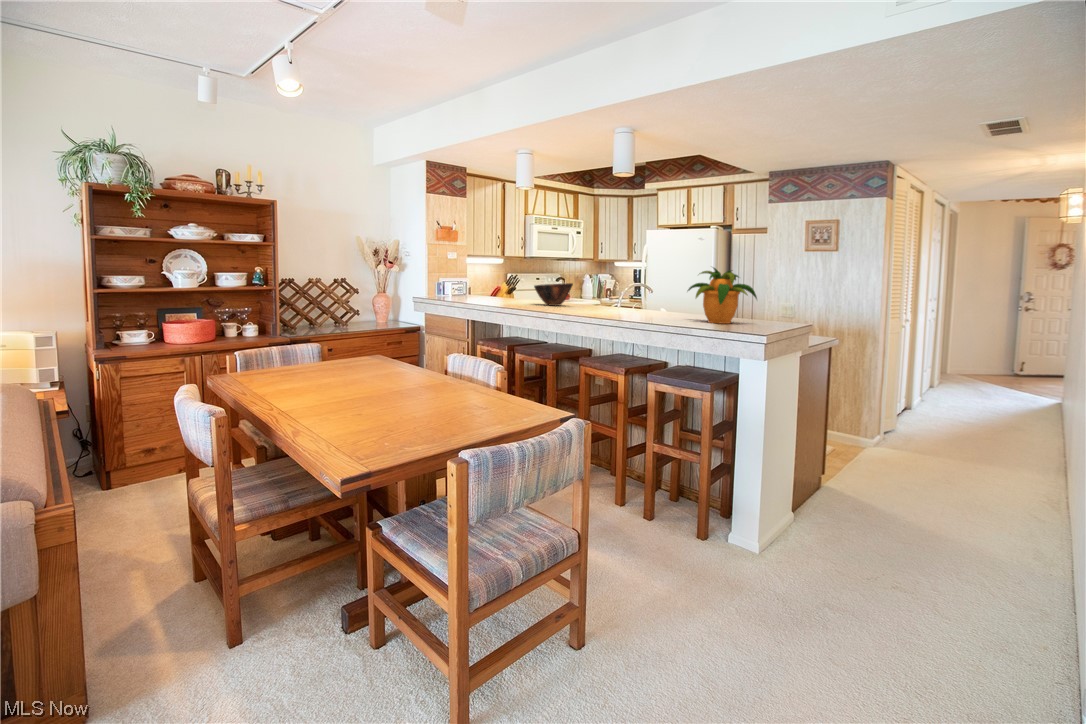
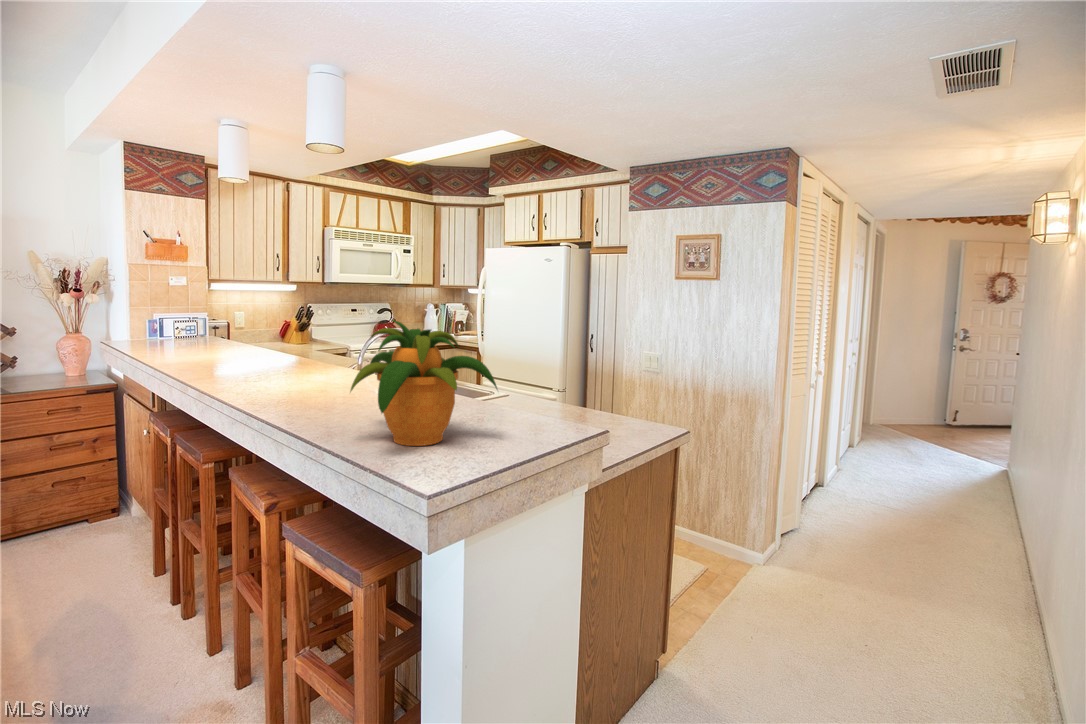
bowl: present [534,283,573,306] -> none [202,332,277,371]

